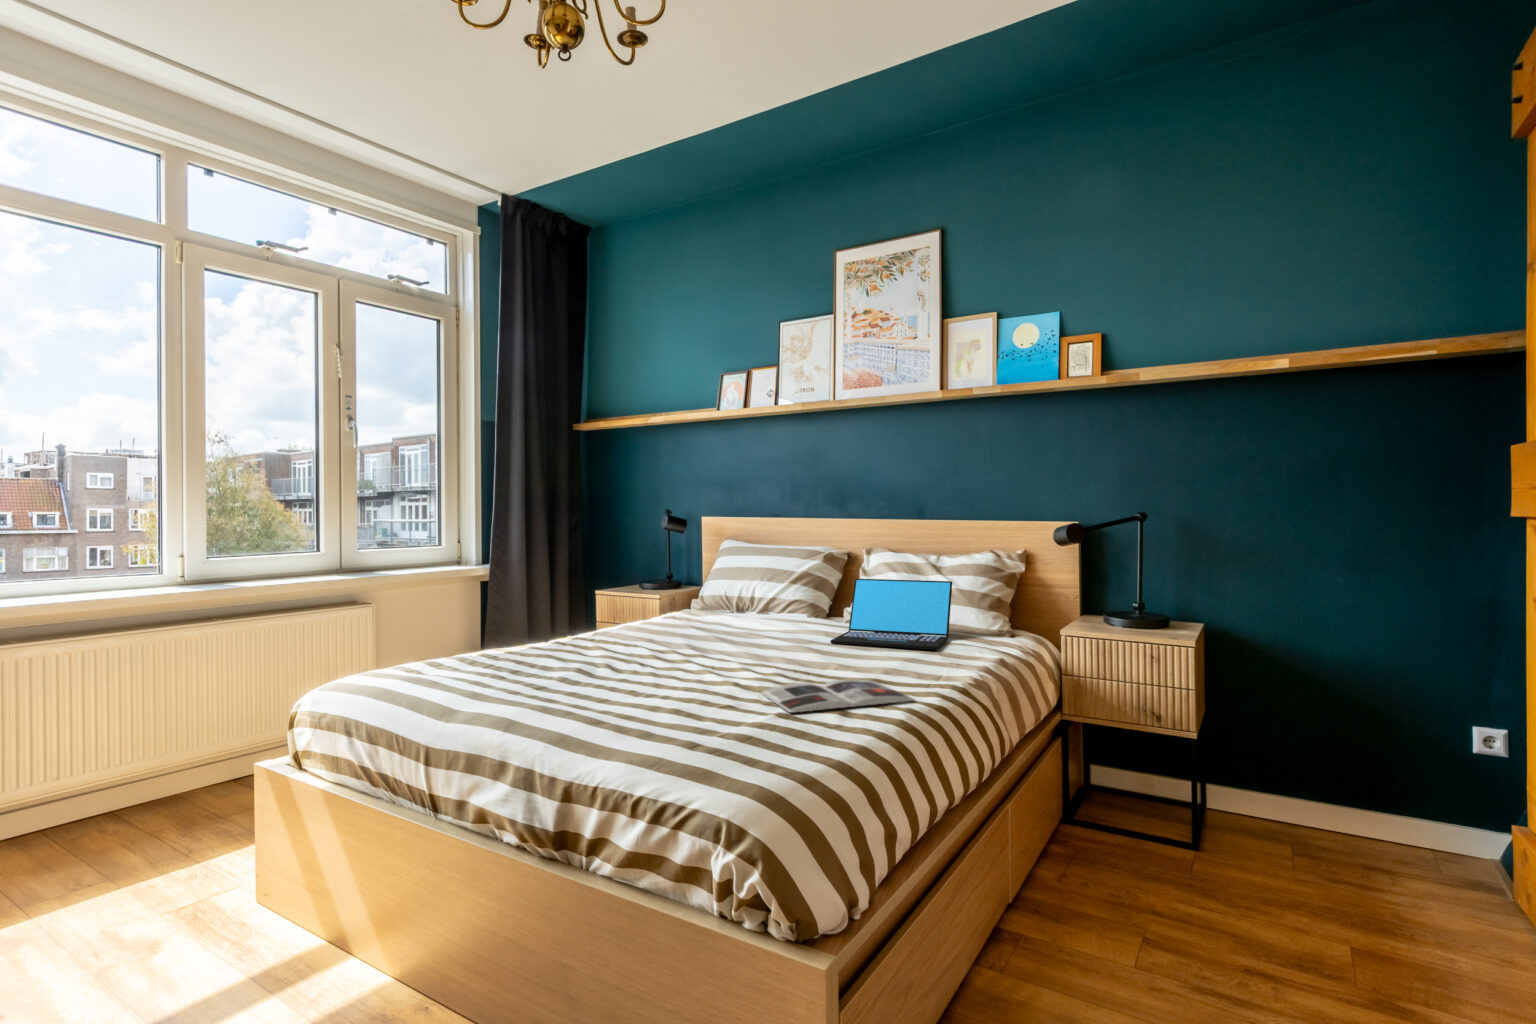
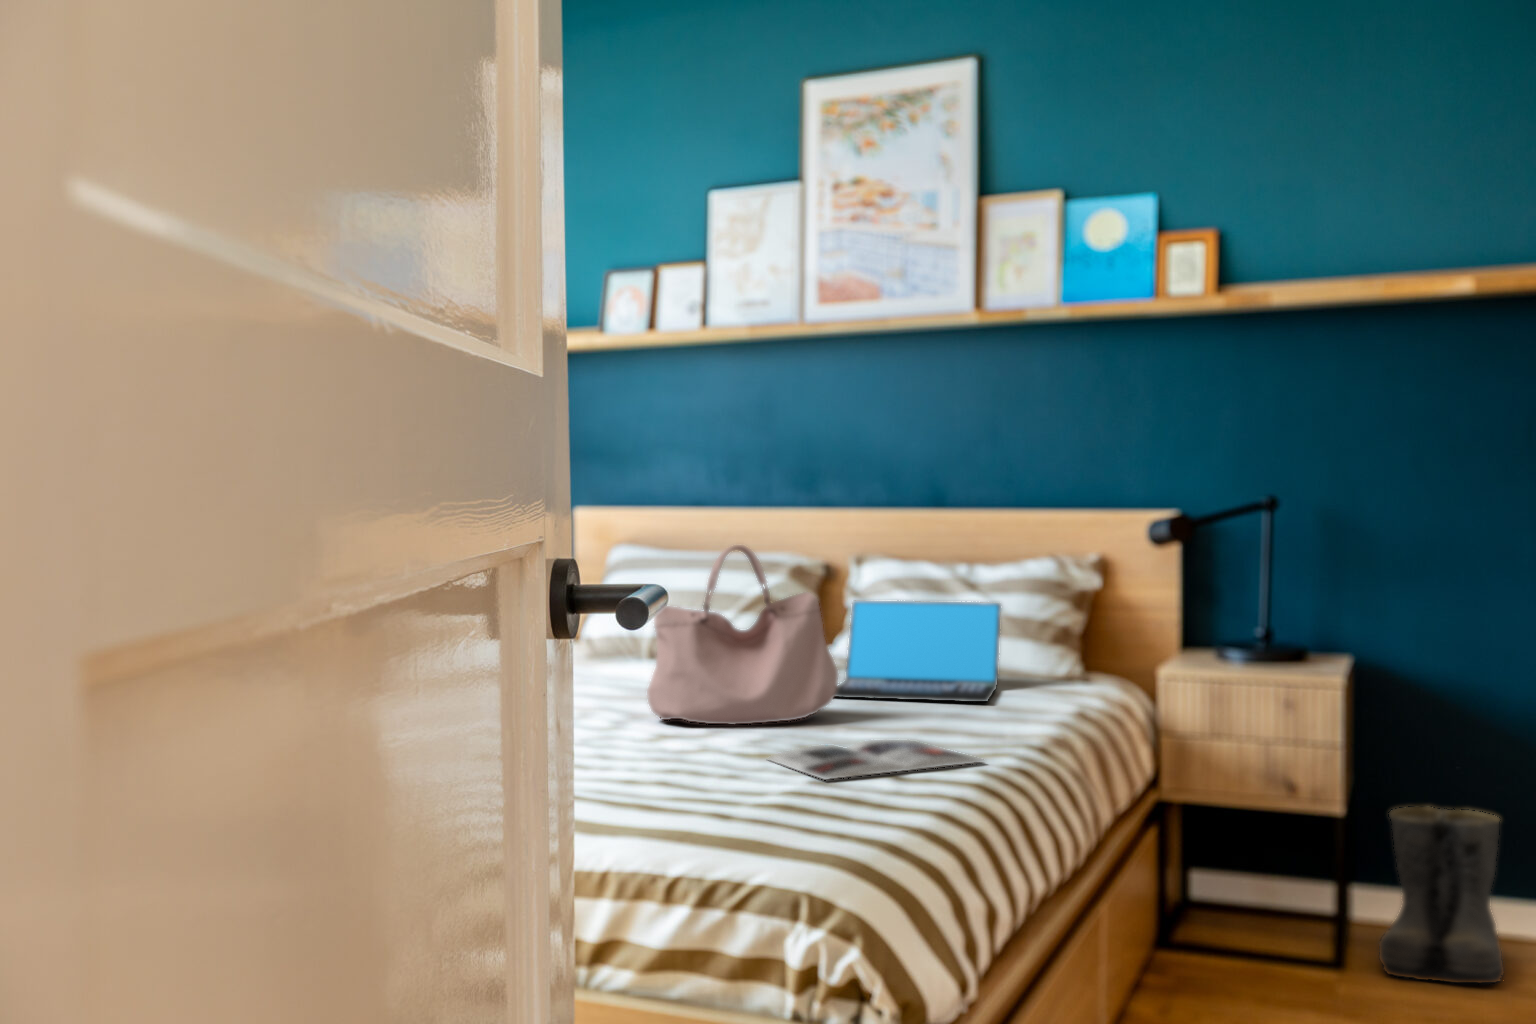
handbag: none [701,543,830,663] -> present [647,545,838,724]
boots: none [1223,728,1321,865] -> present [1379,807,1504,983]

